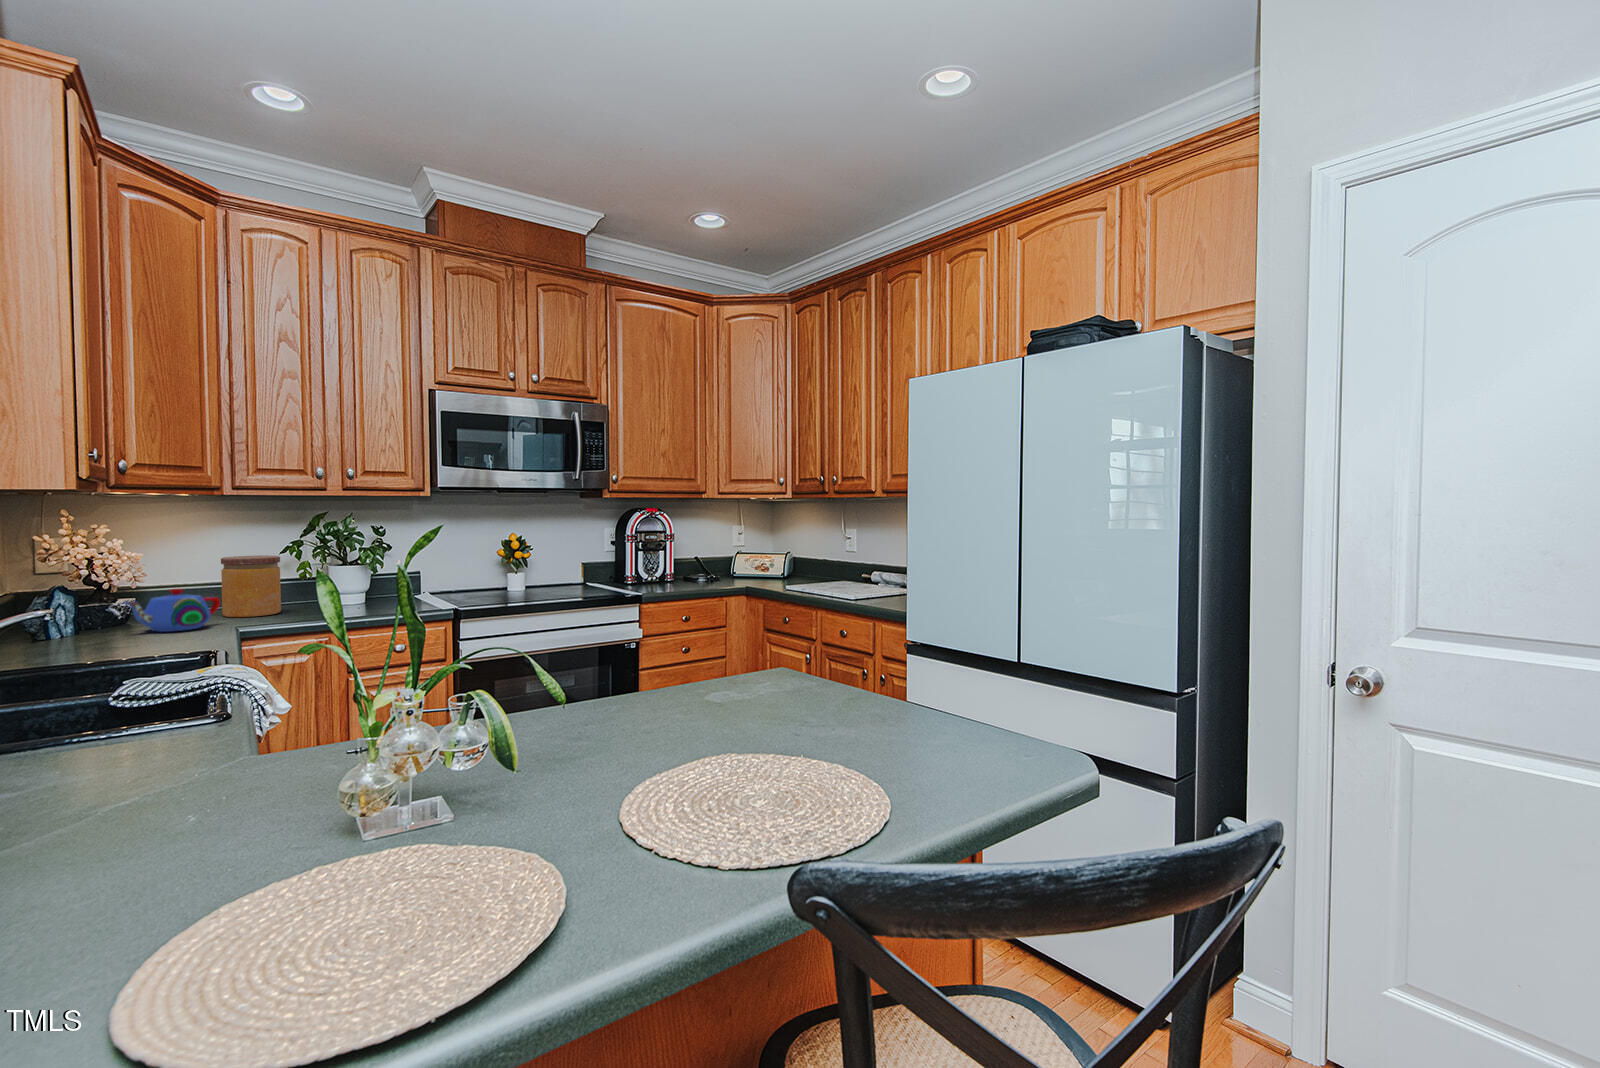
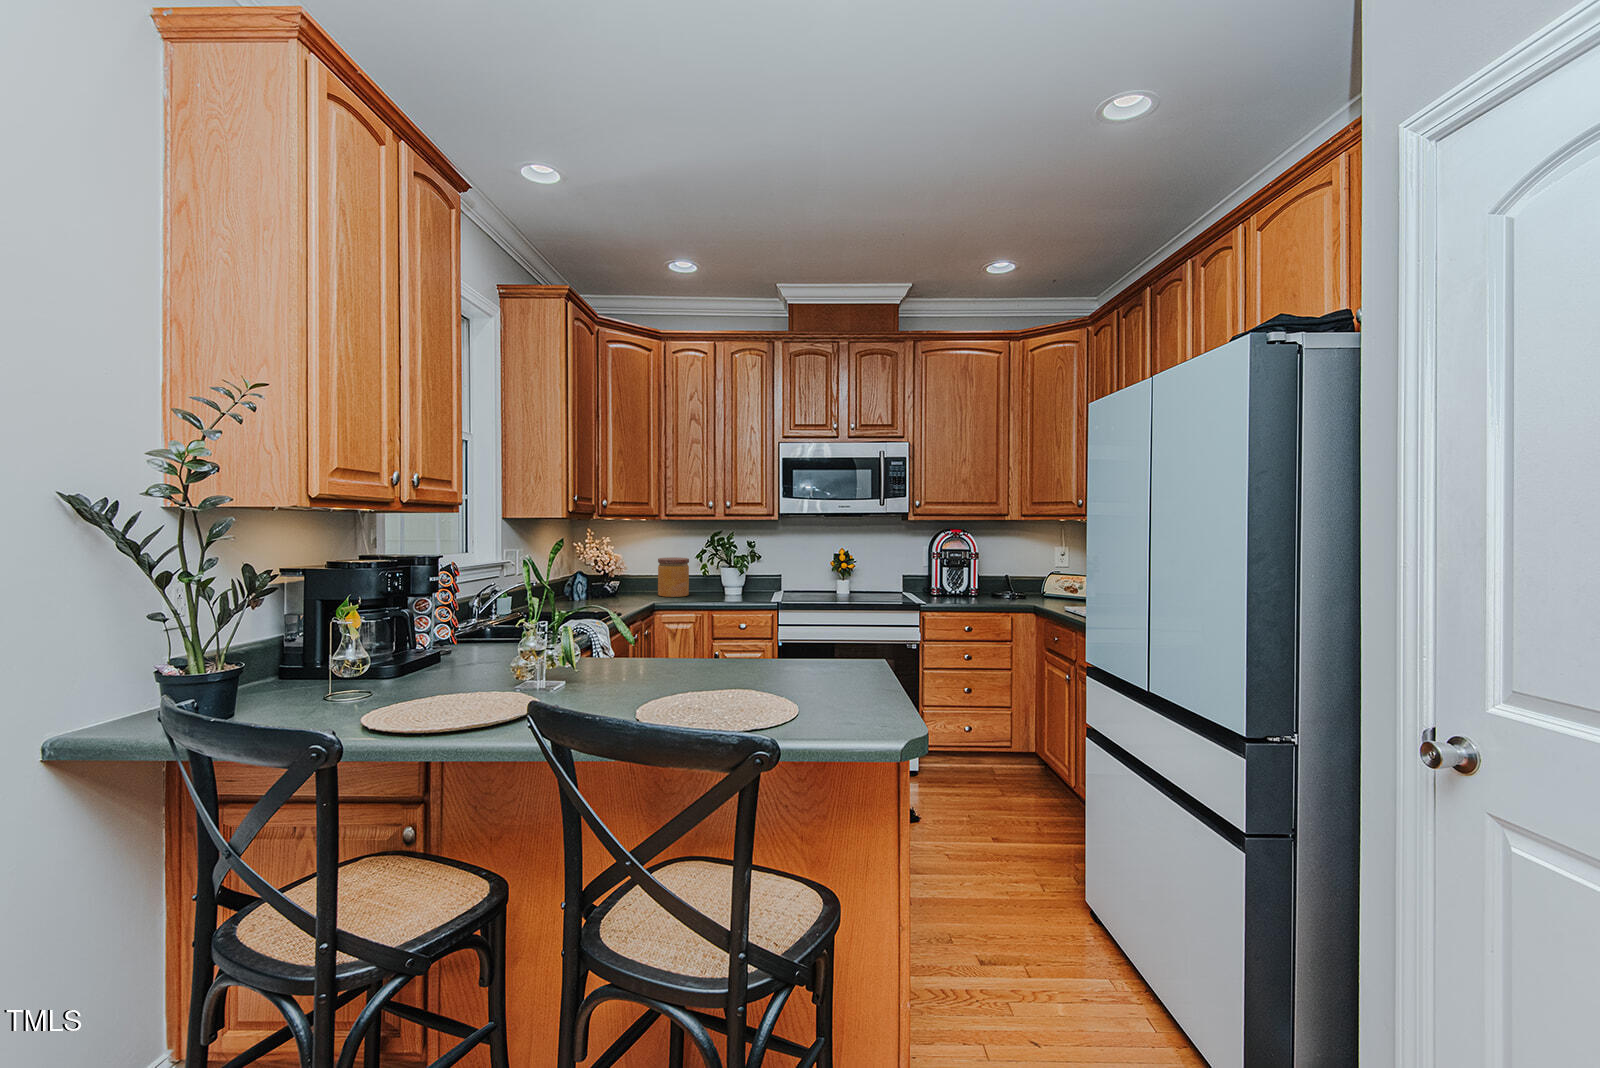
teapot: present [124,589,220,632] -> none [603,577,651,602]

